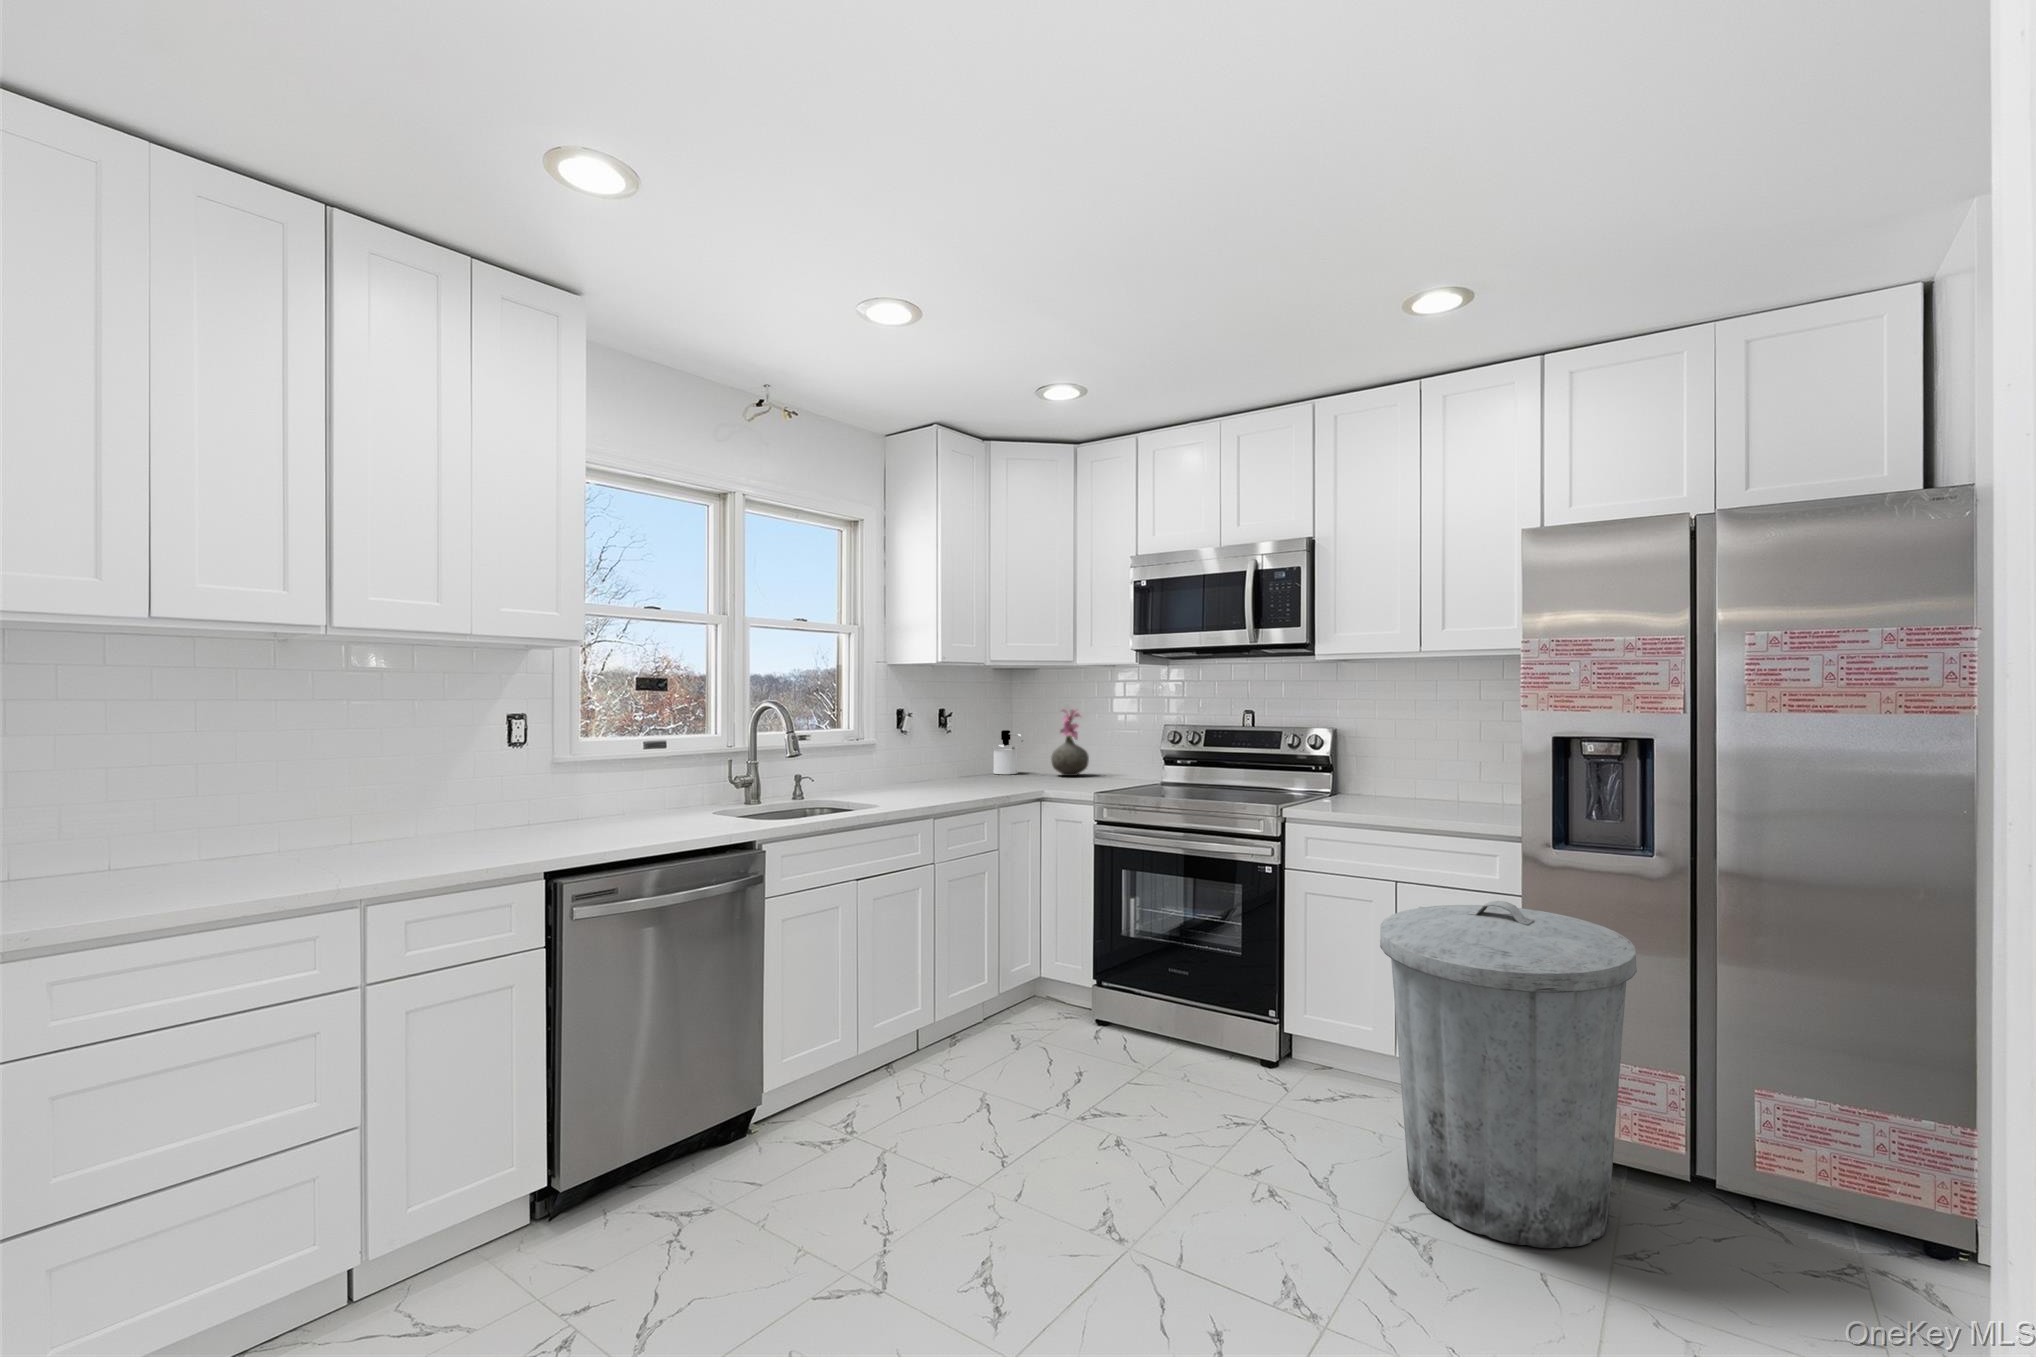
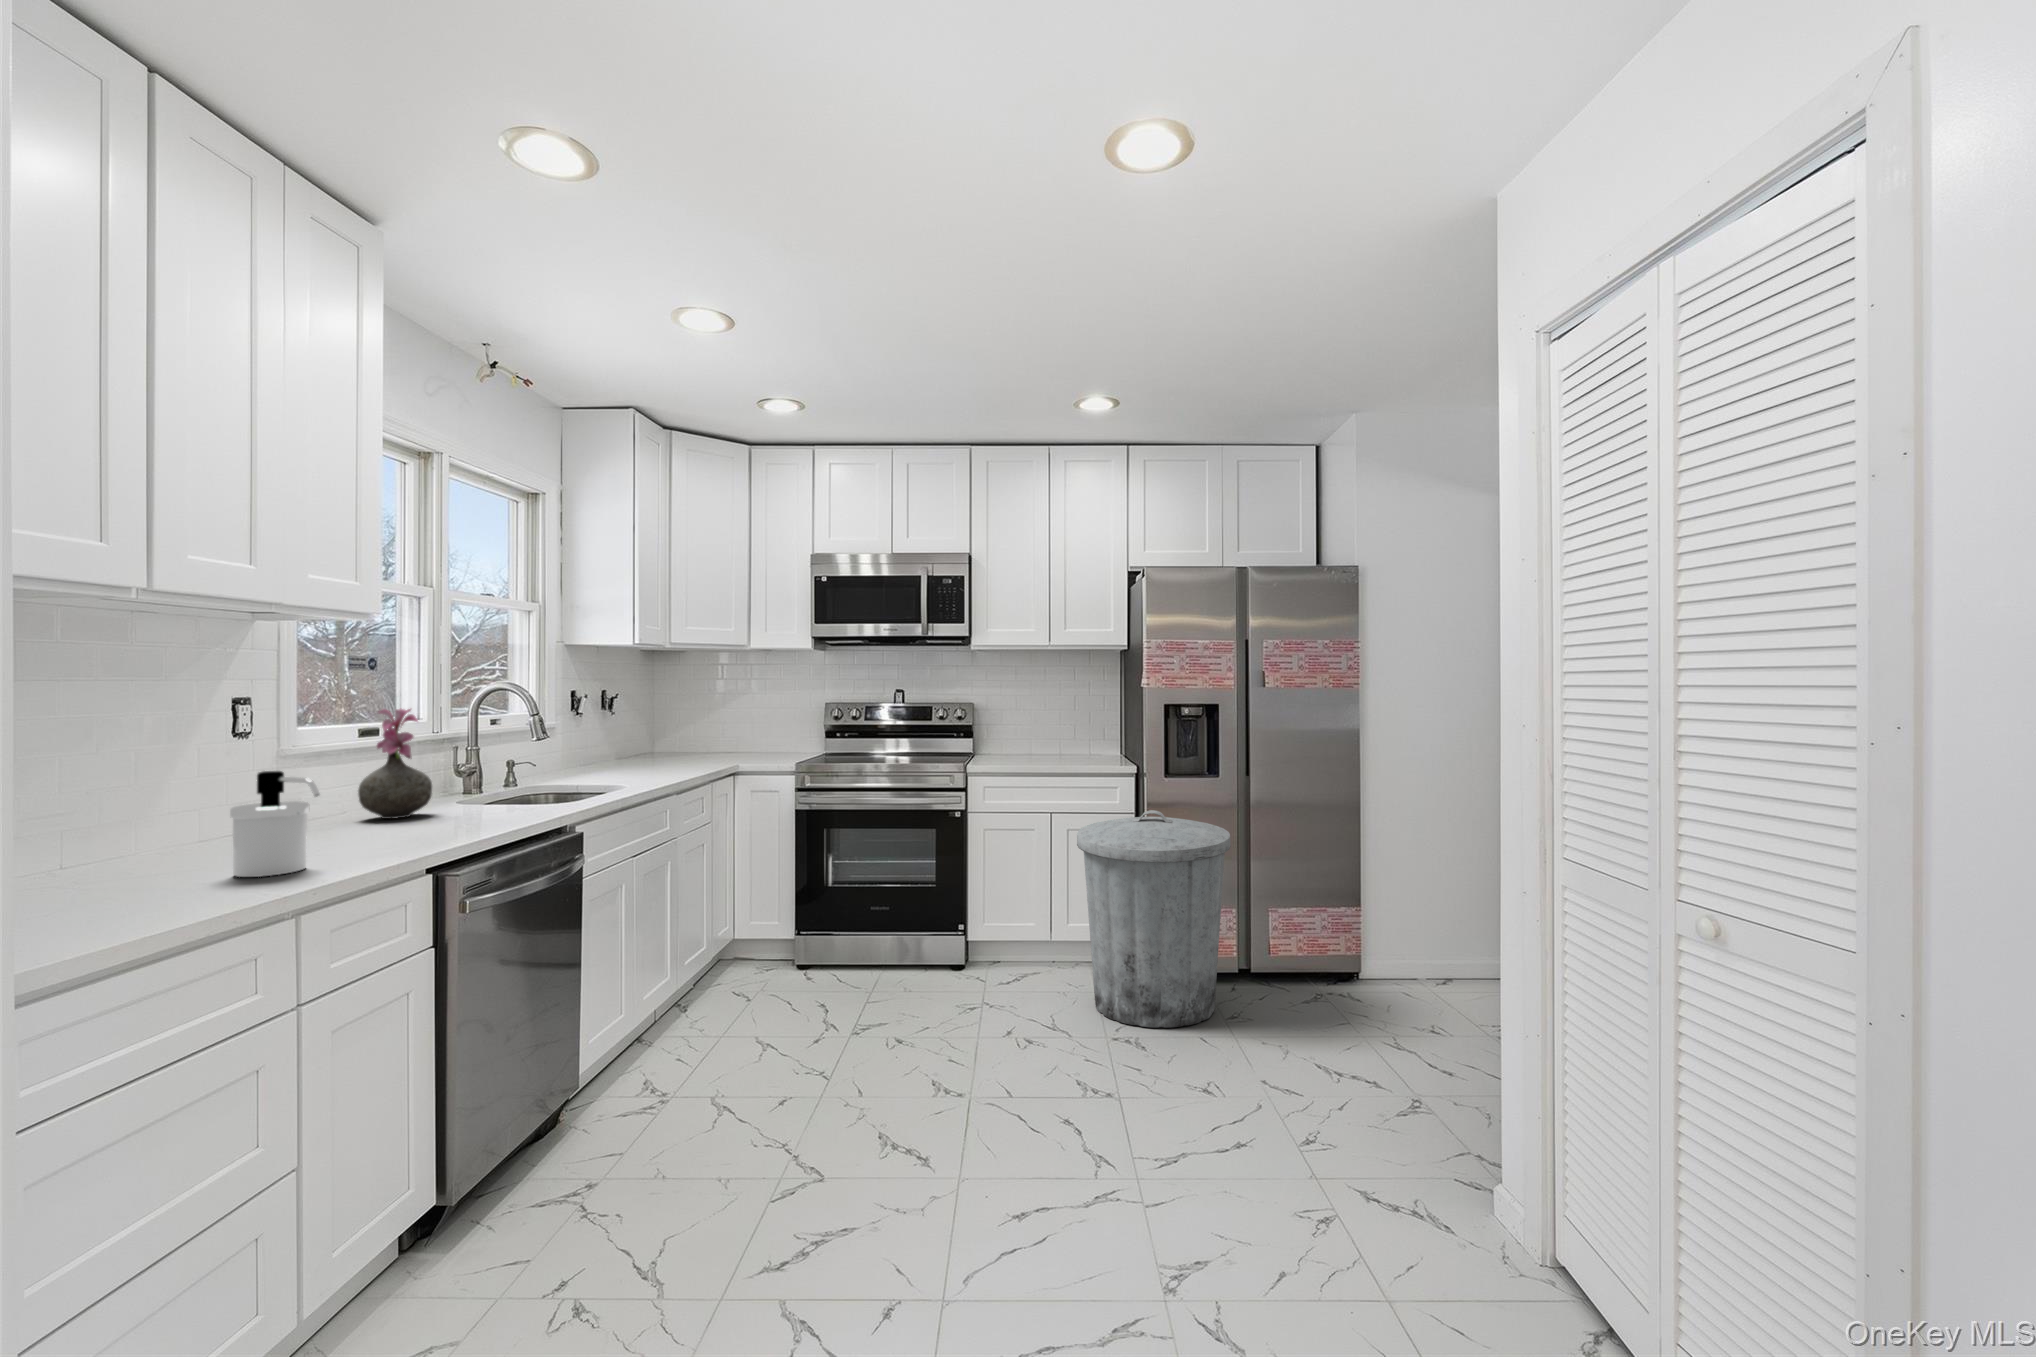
vase: present [1051,709,1089,776] -> present [358,709,432,819]
soap dispenser: present [993,730,1023,774] -> present [230,771,320,877]

